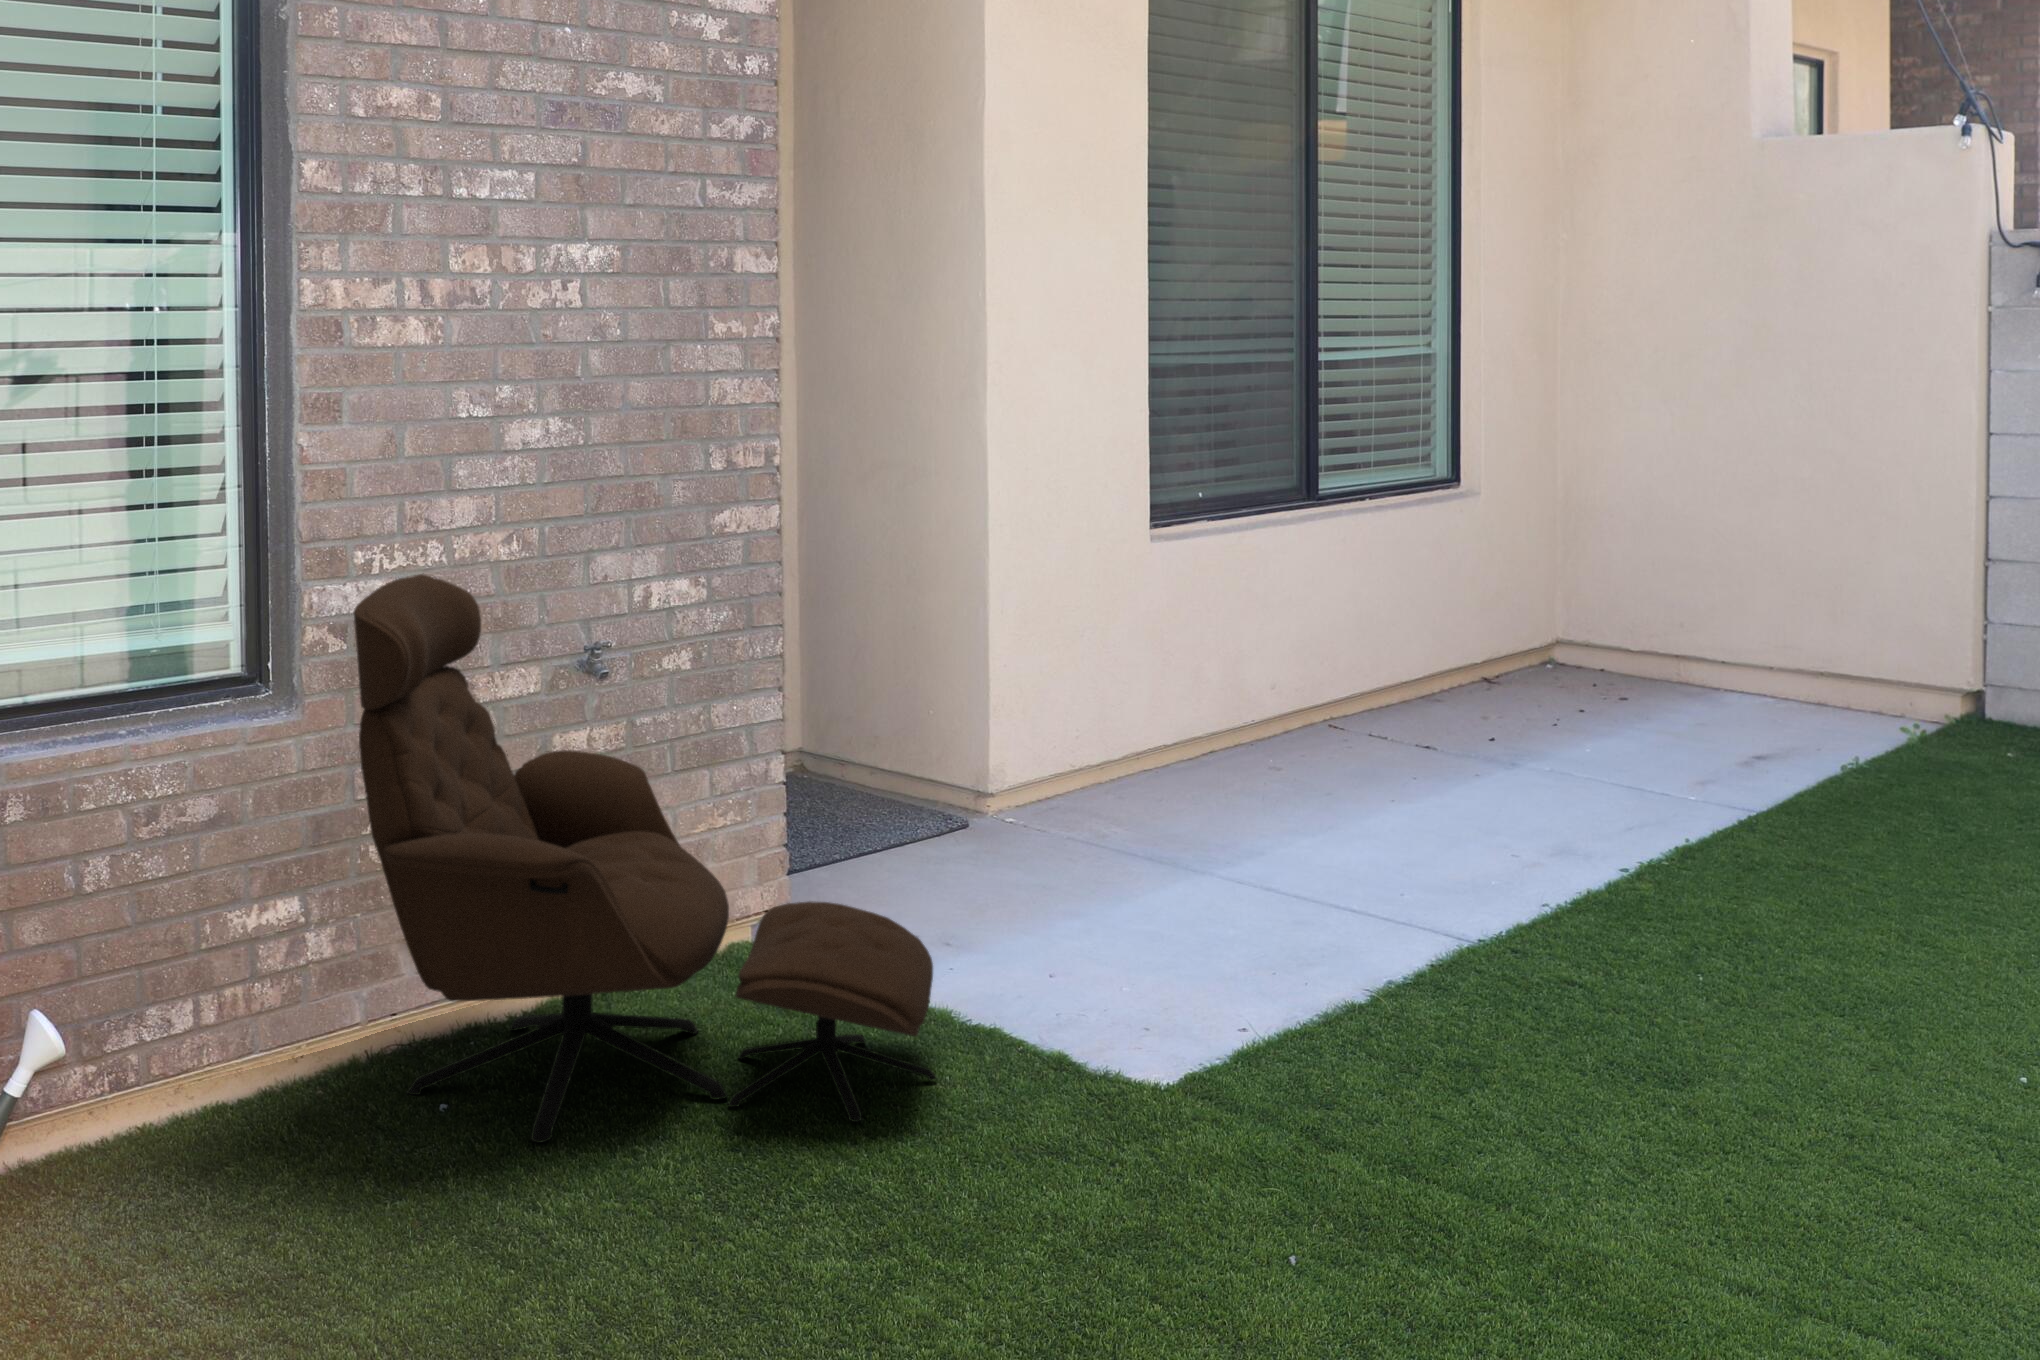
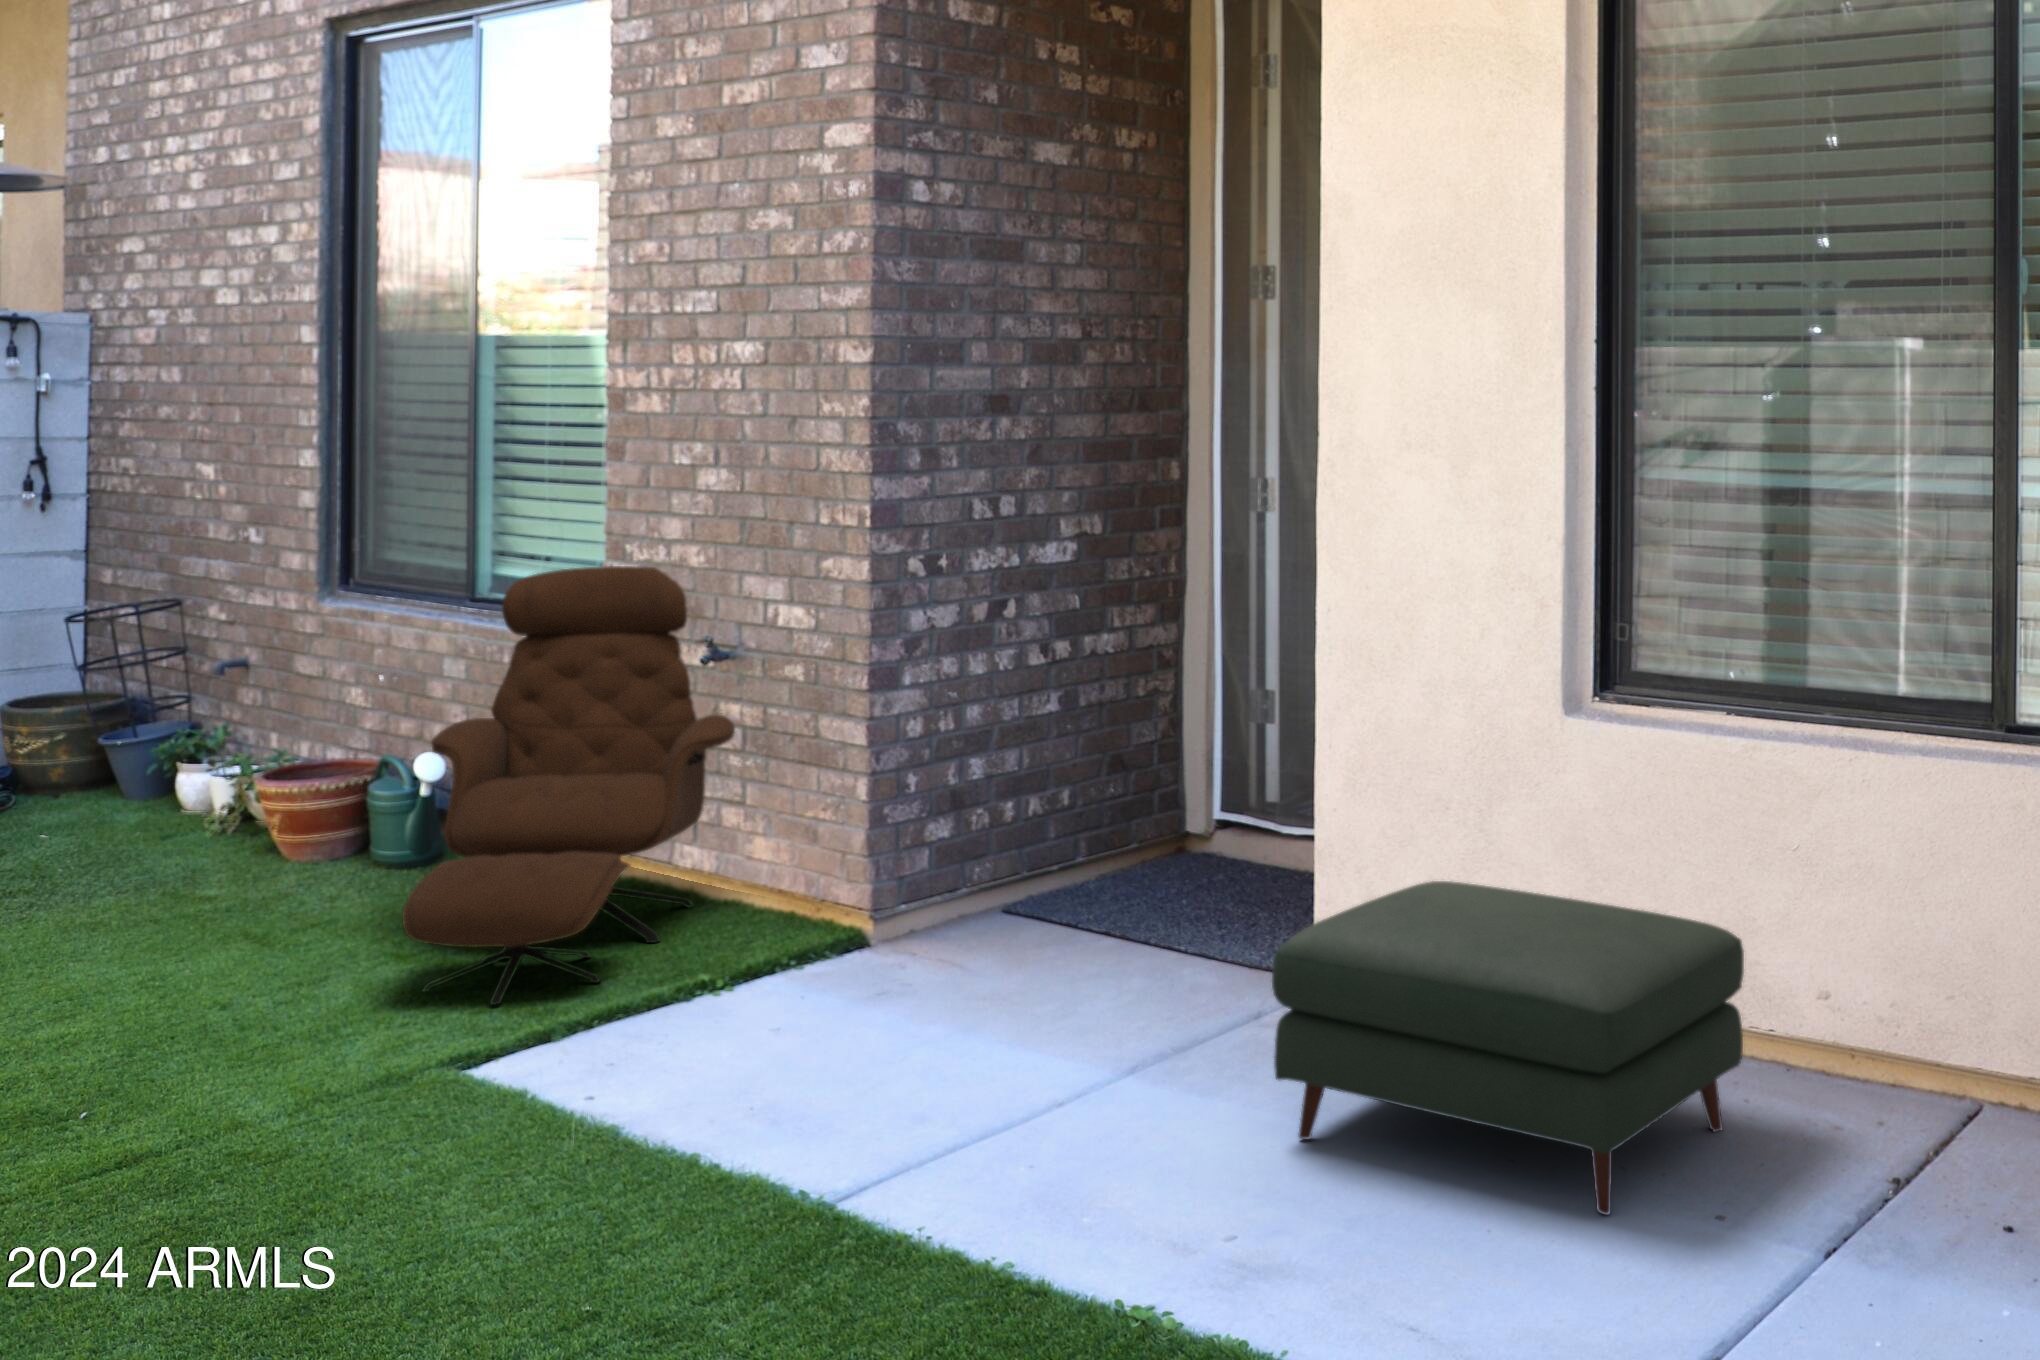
ottoman: none [1199,637,1494,830] -> present [1272,881,1744,1215]

